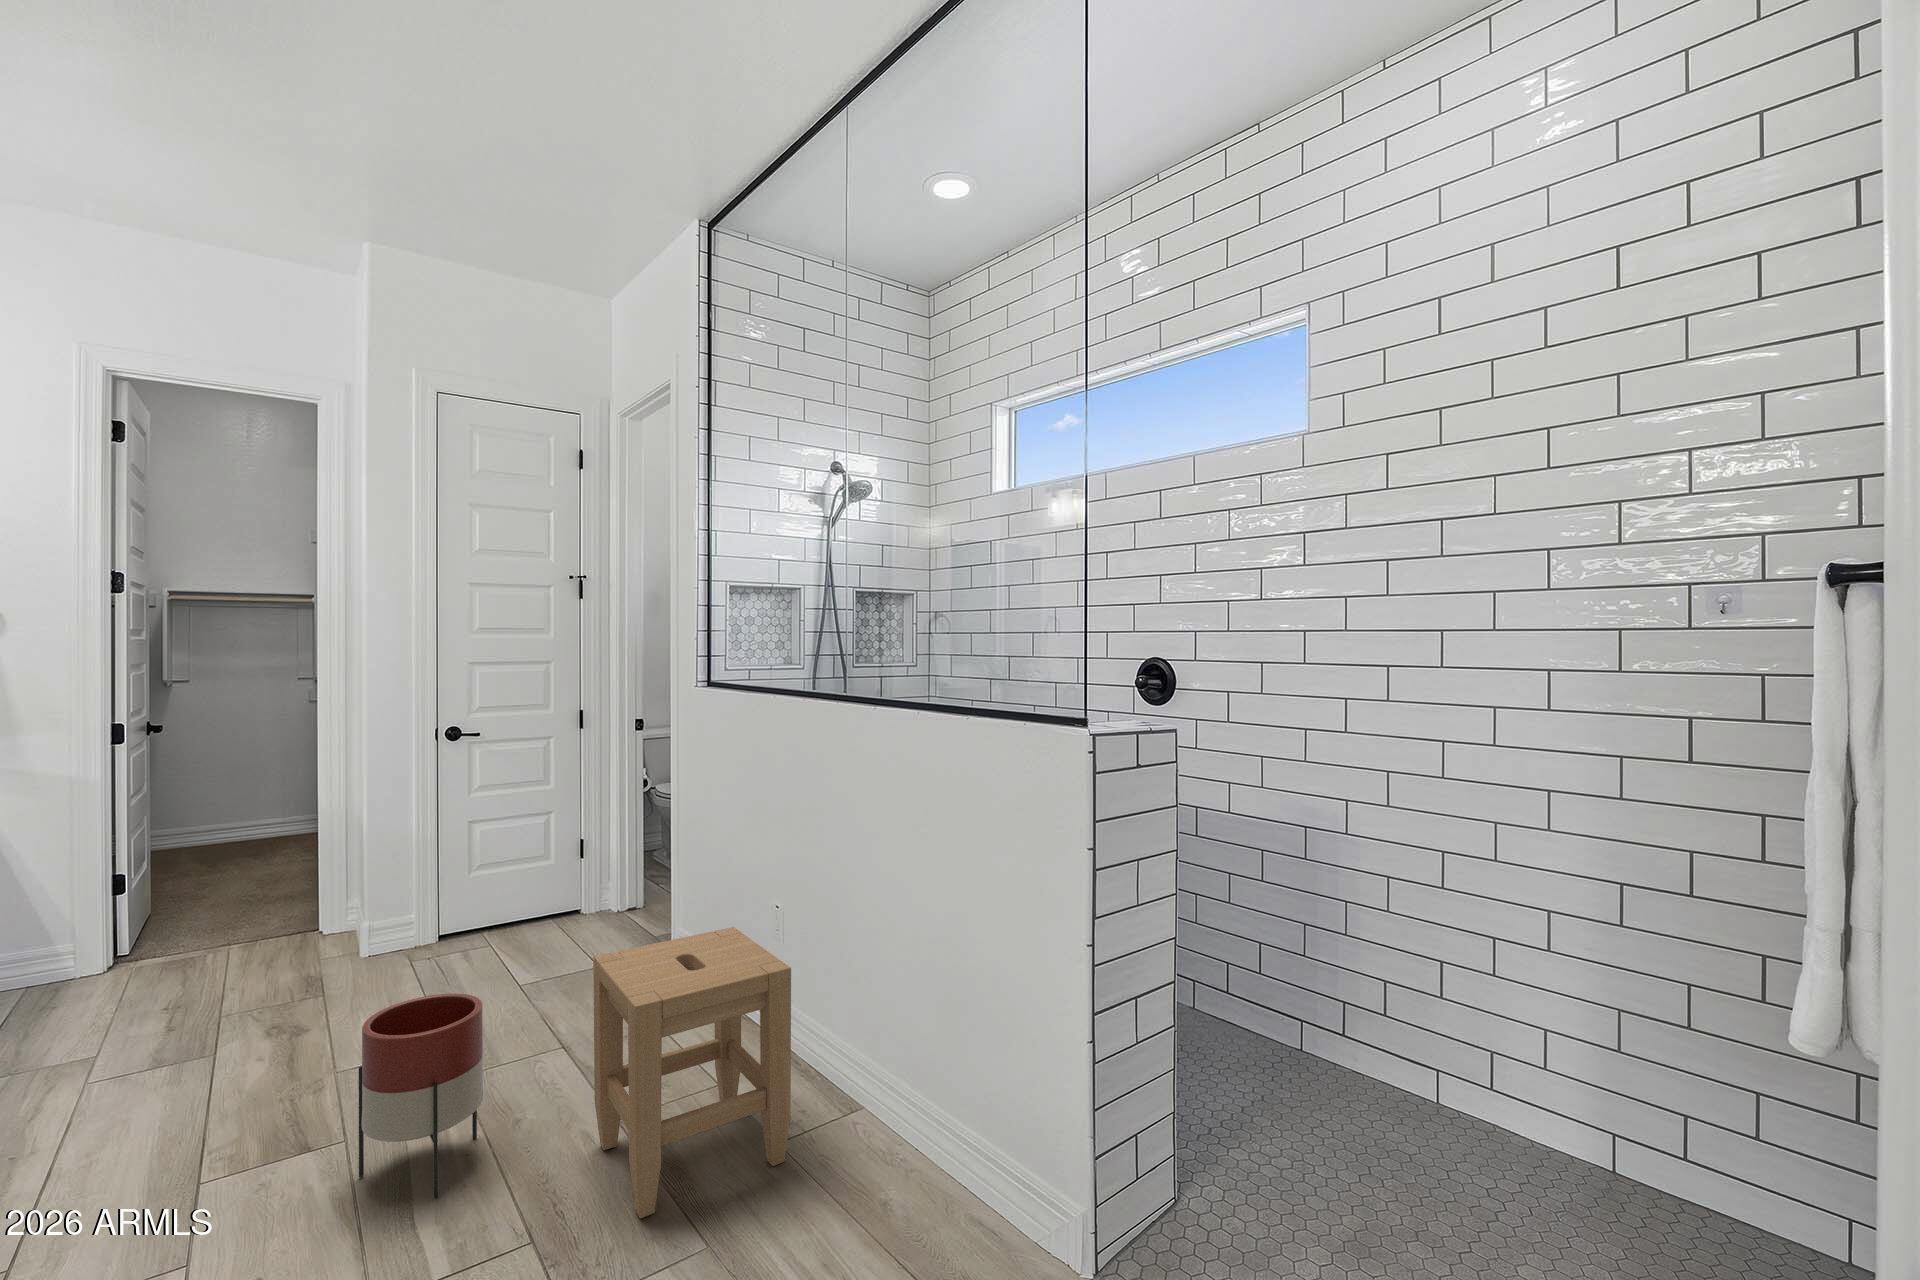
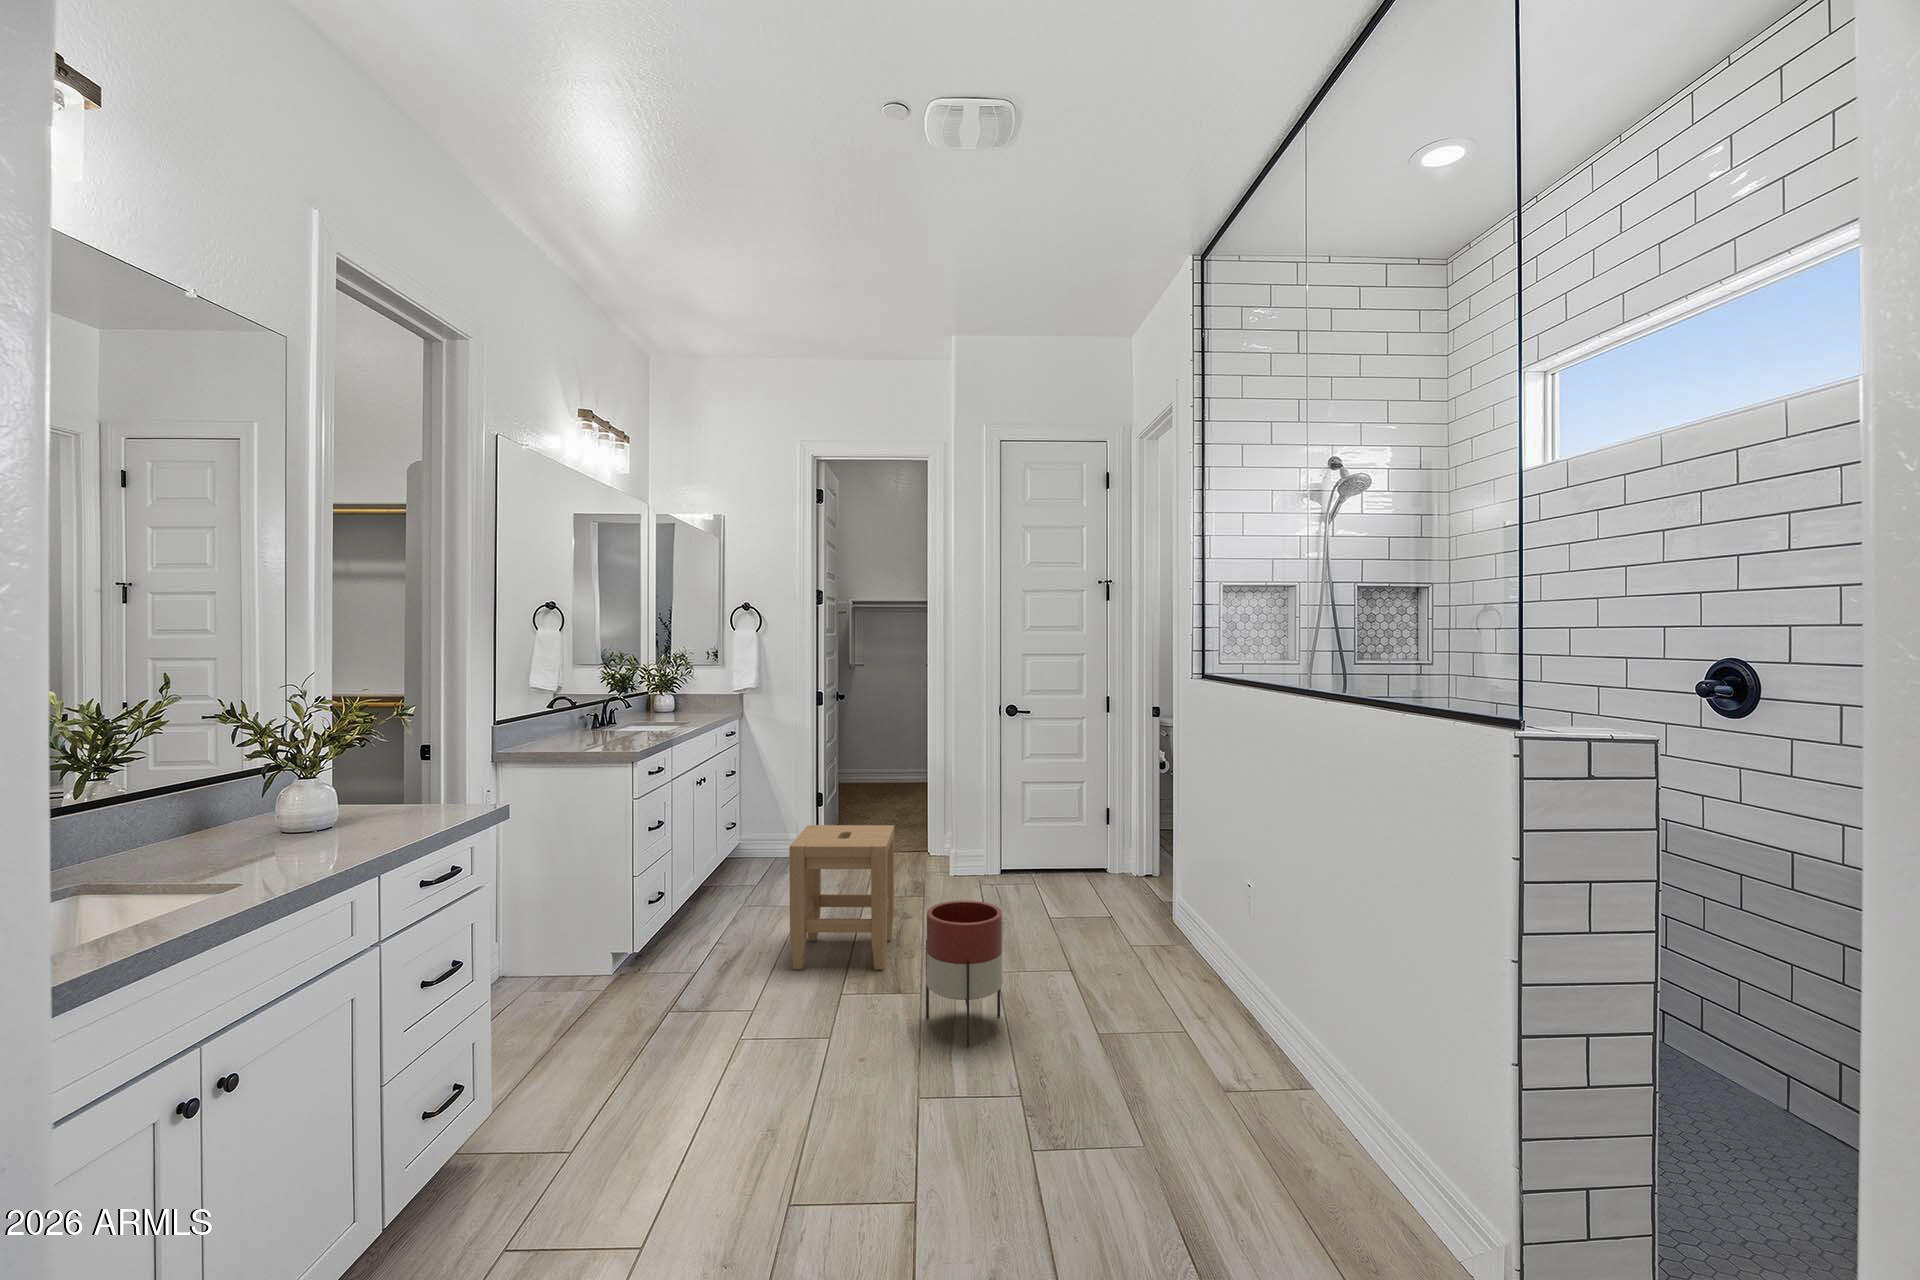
stool: present [593,927,791,1218] -> present [789,825,894,970]

